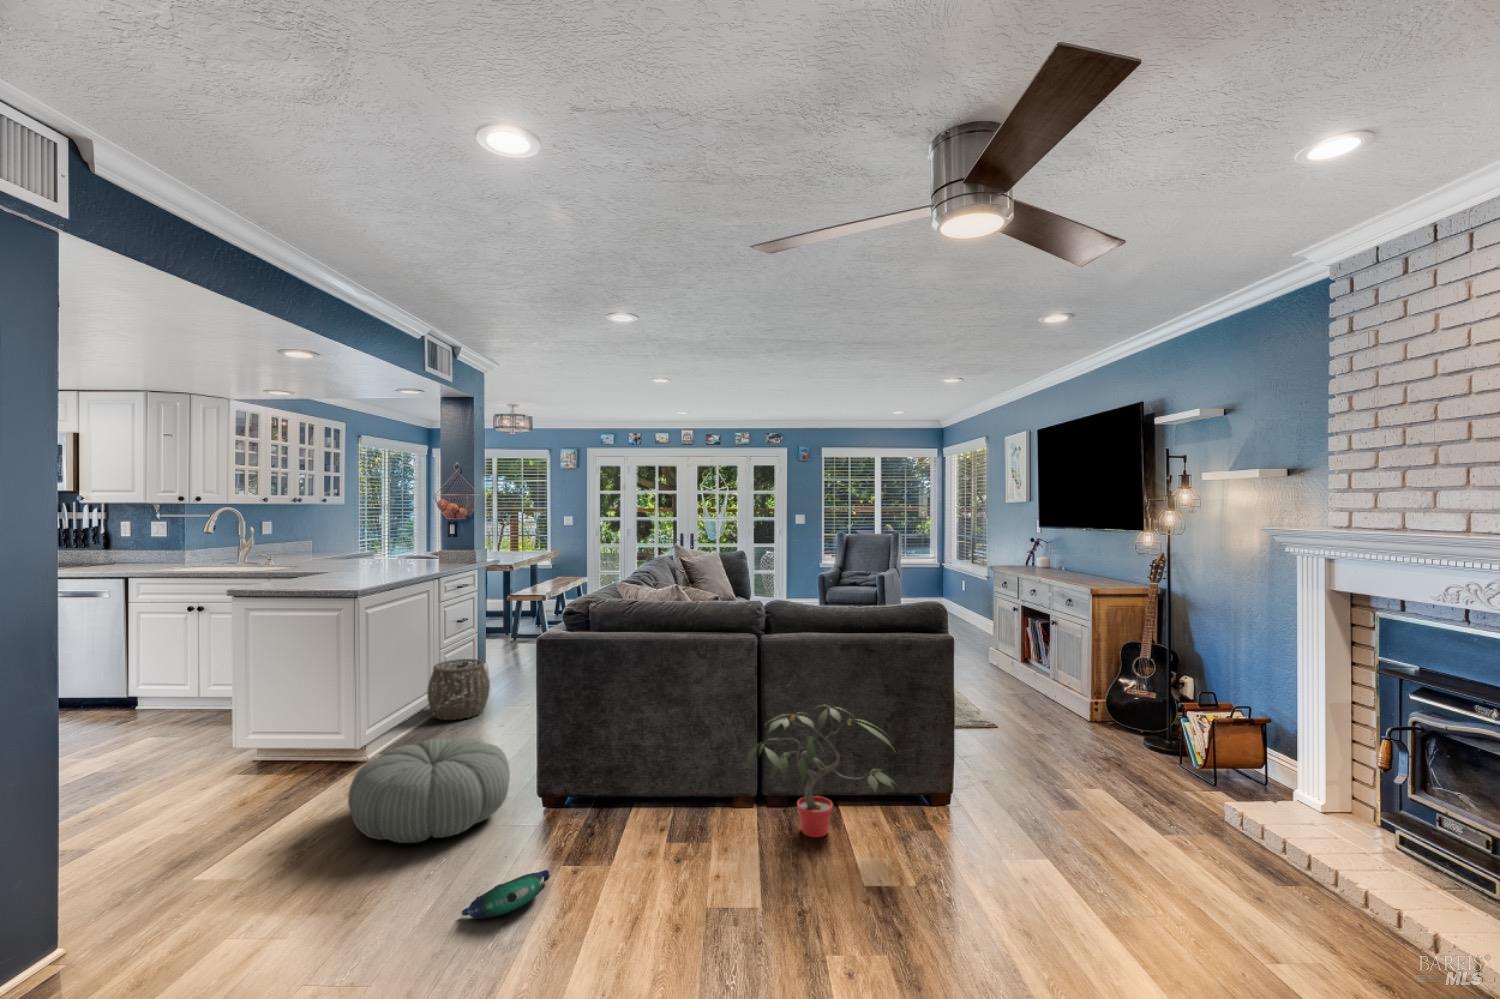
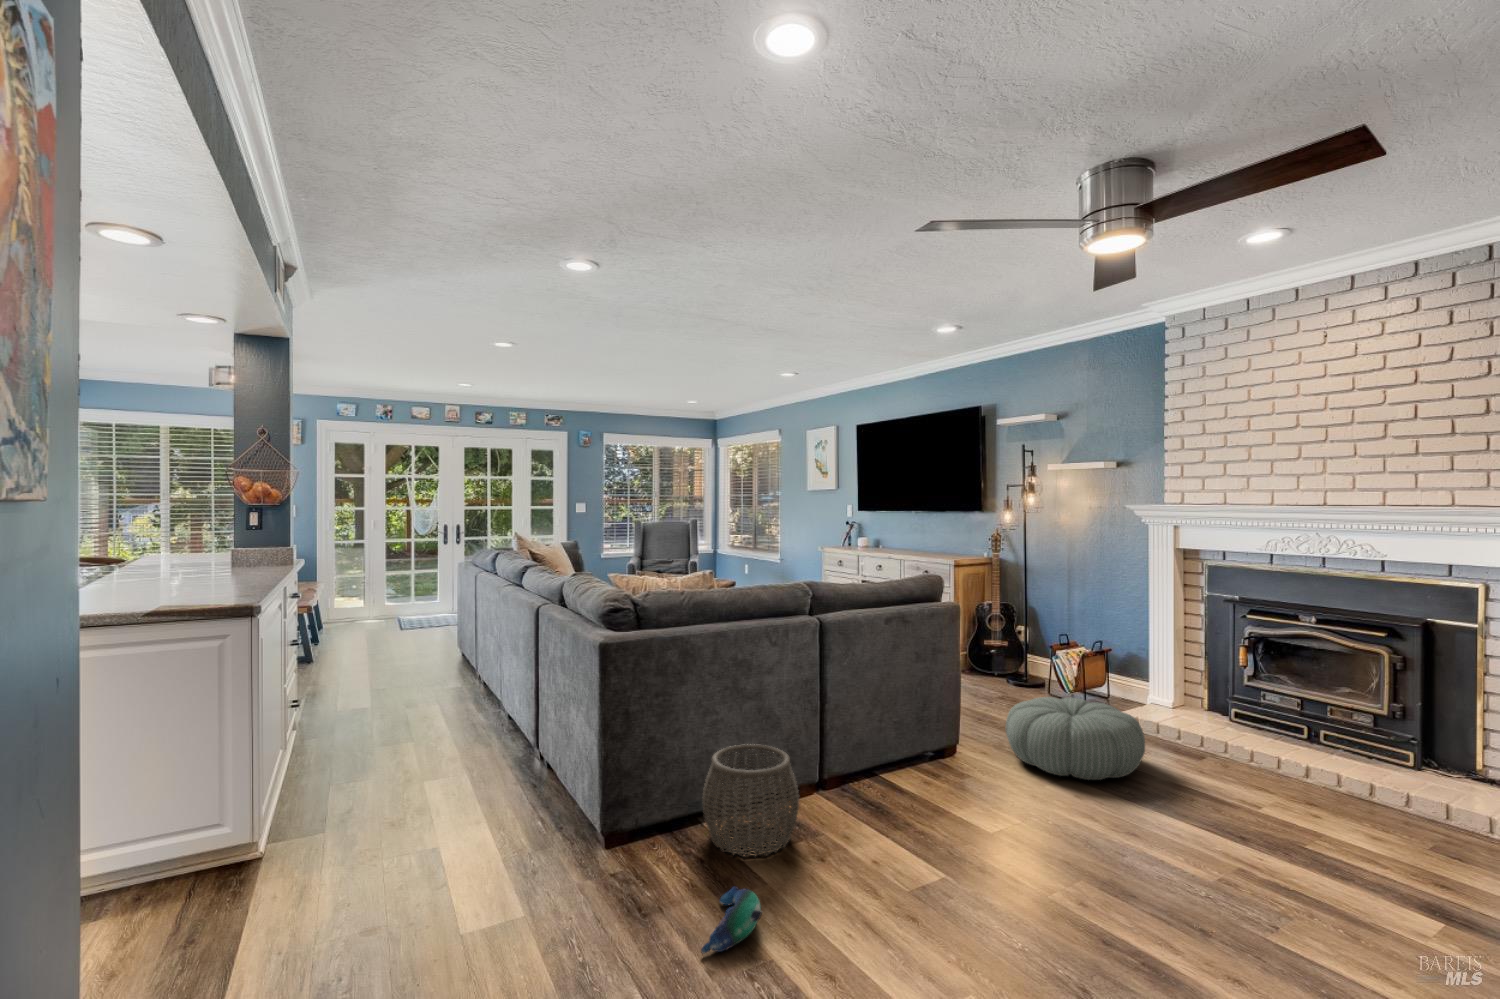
woven basket: present [427,659,490,720] -> present [703,744,799,856]
potted plant: present [746,707,893,837] -> none [829,674,972,799]
pouf: present [348,738,510,843] -> present [1006,697,1145,780]

